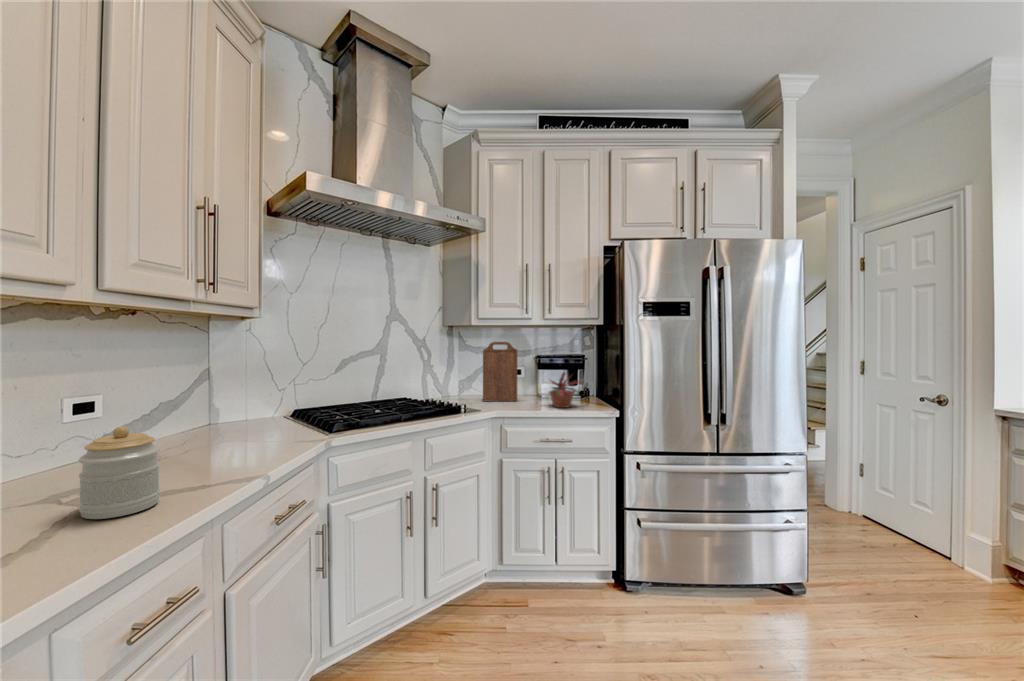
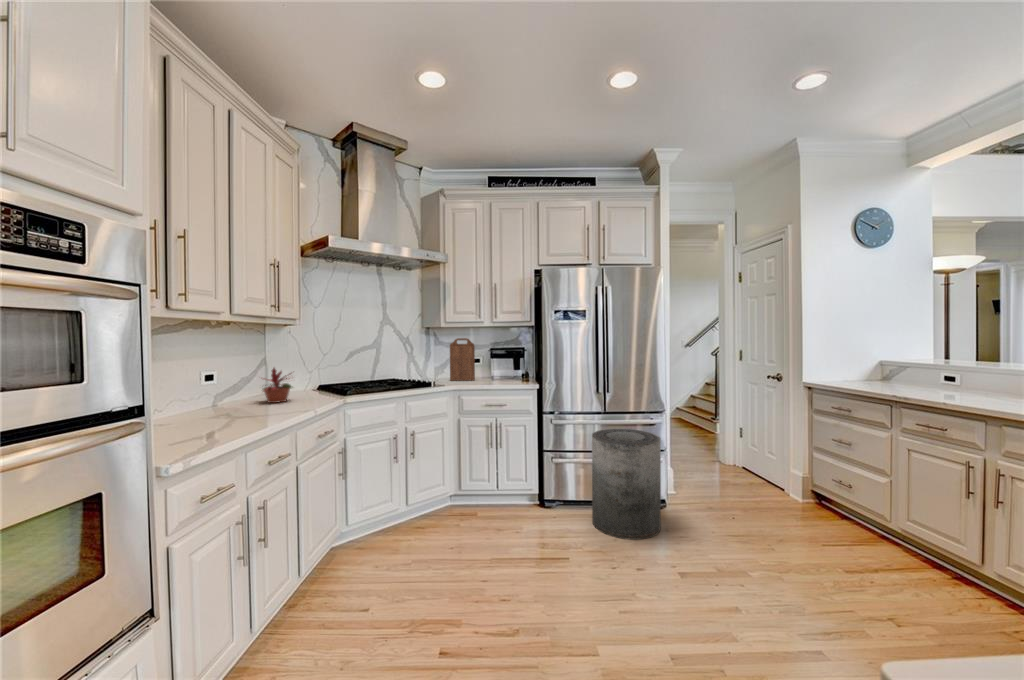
potted plant: present [548,372,576,408] -> present [262,368,293,403]
jar: present [79,426,160,519] -> none [224,382,259,424]
trash can: none [705,476,822,663] -> present [592,429,661,540]

